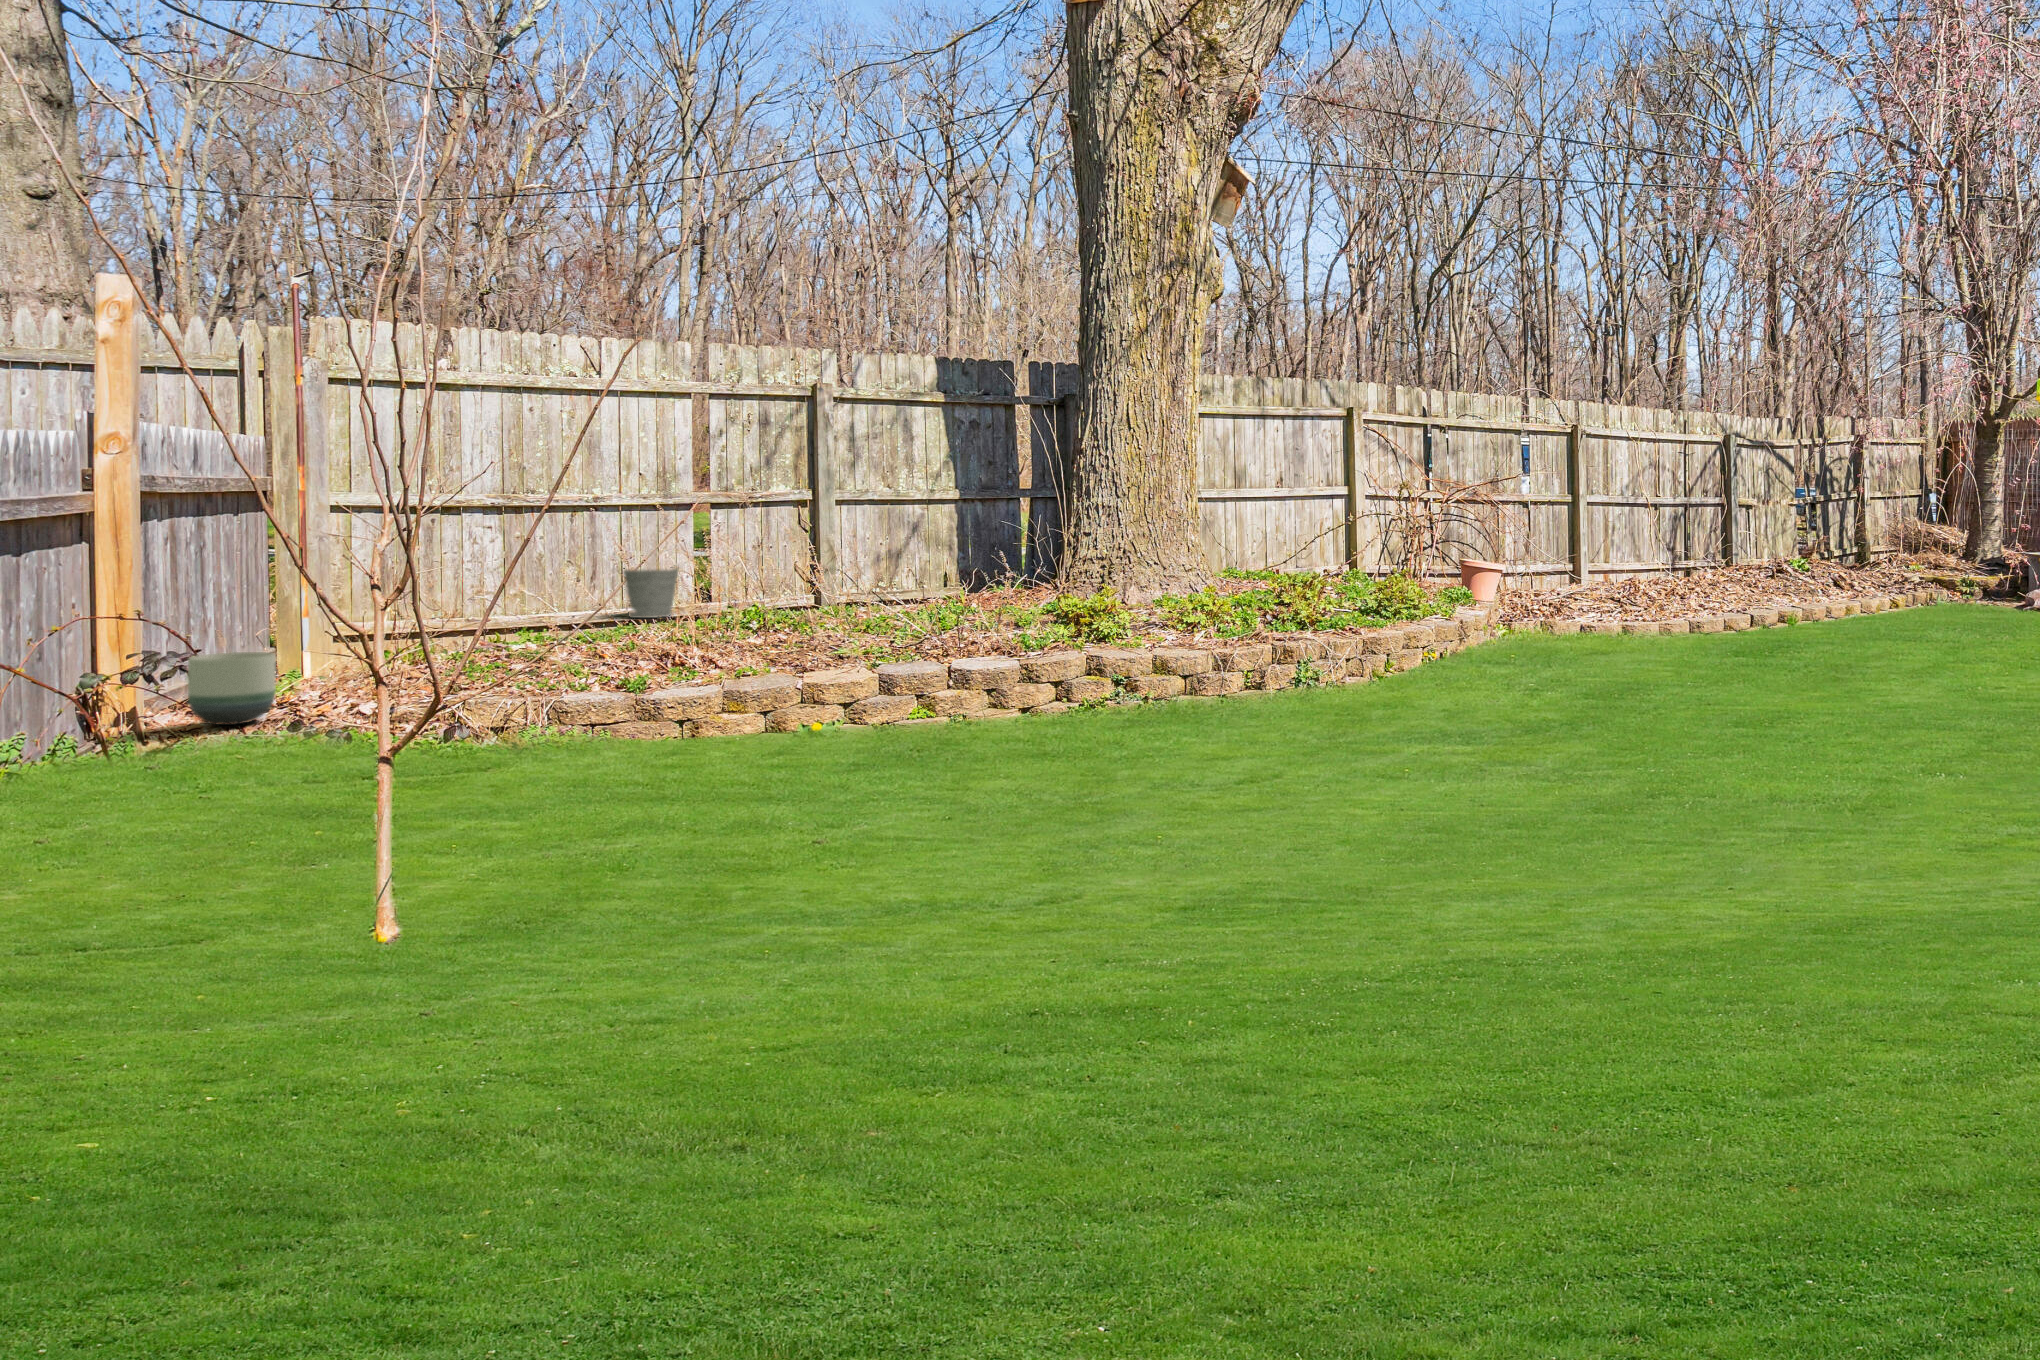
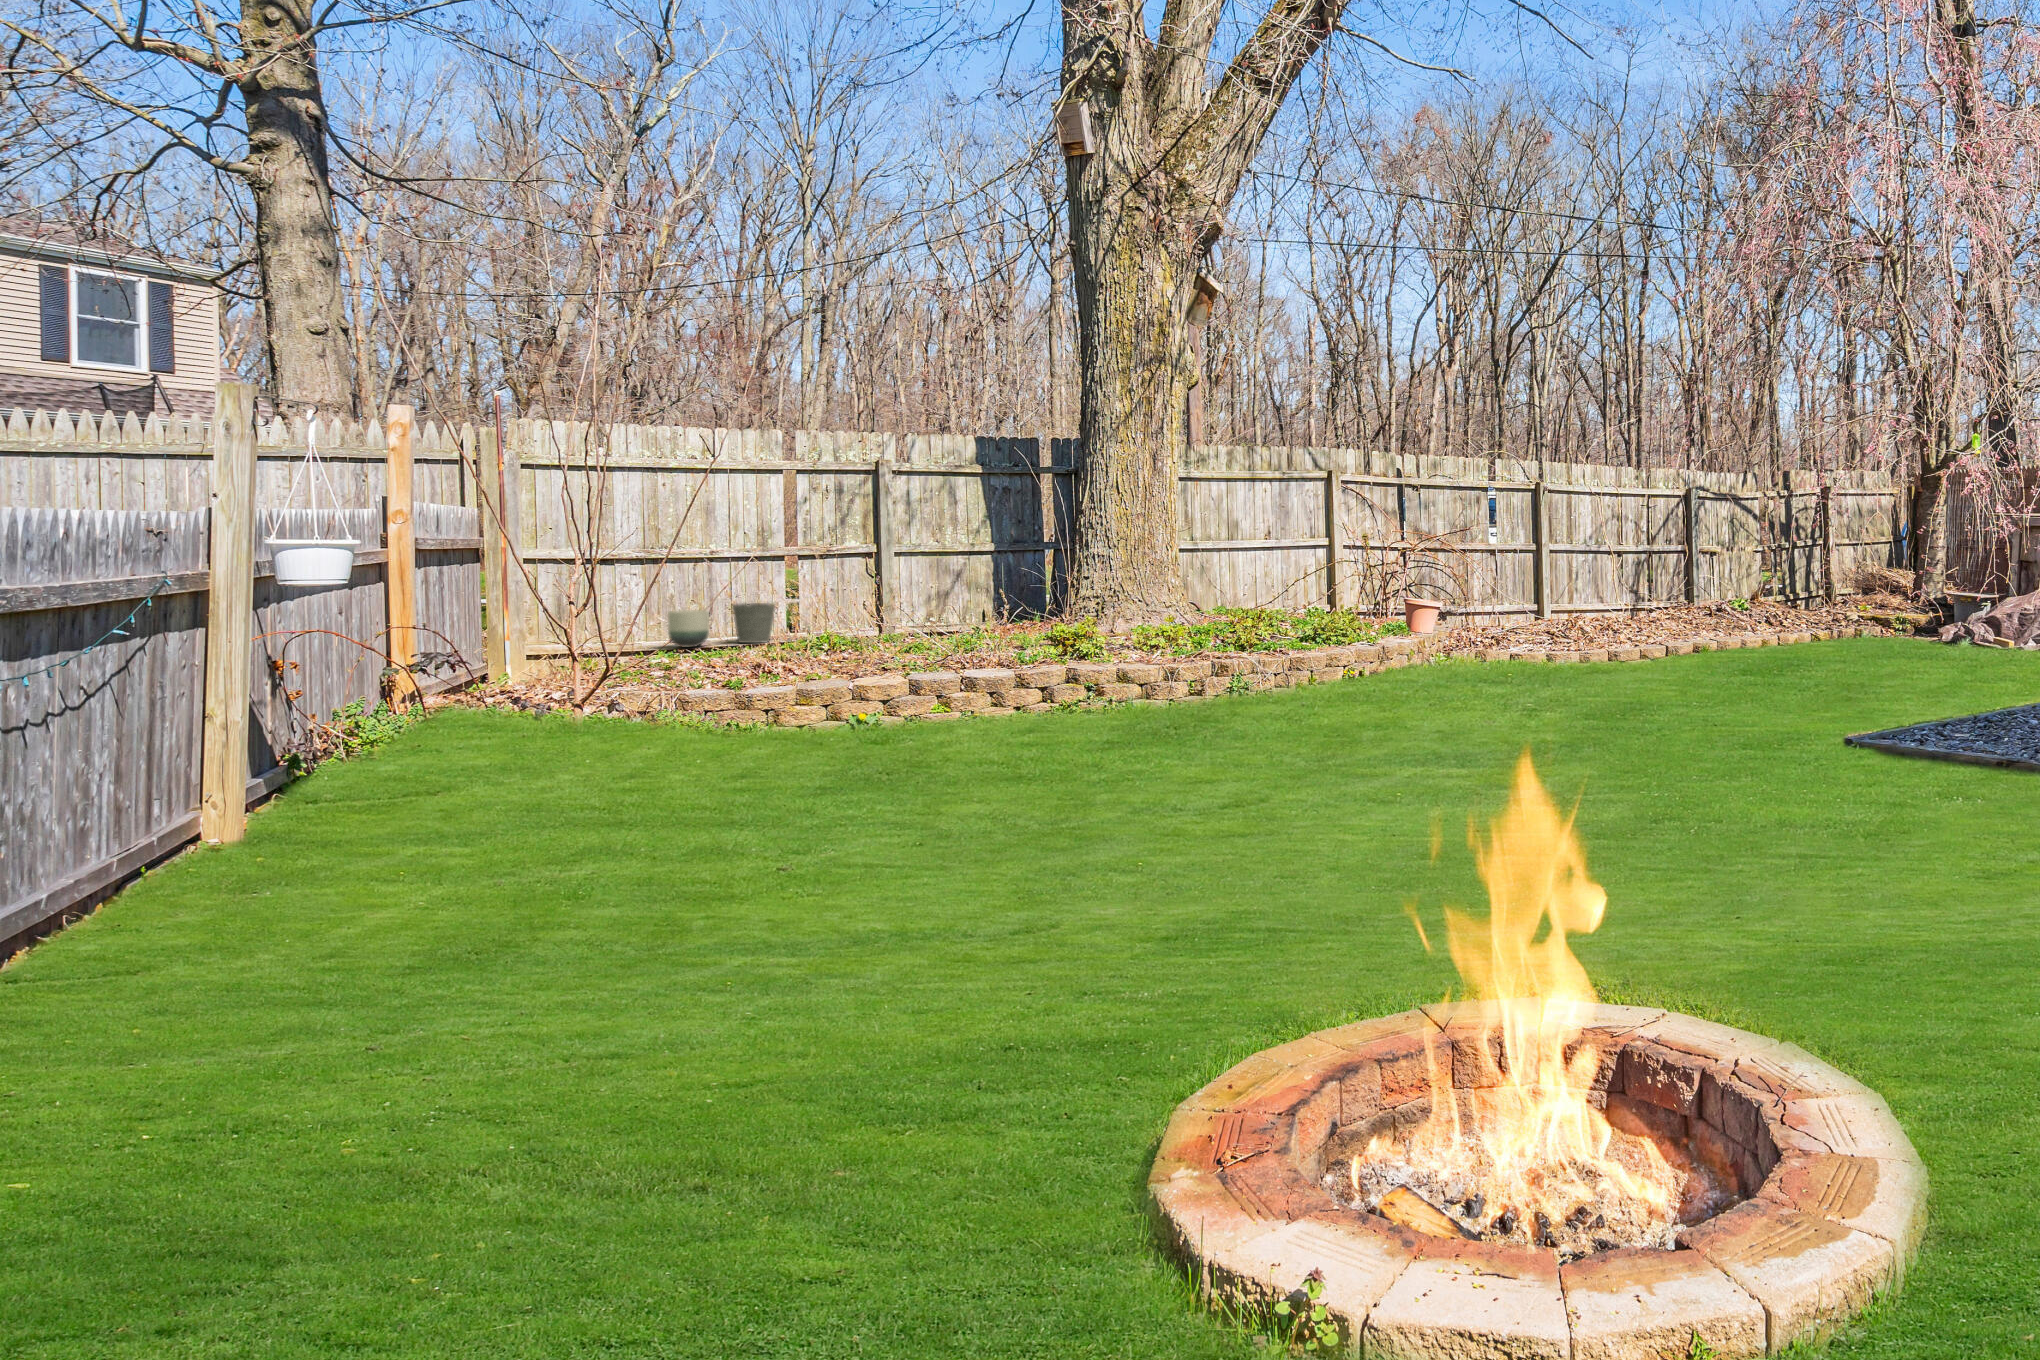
planter: present [188,652,276,725] -> present [668,610,709,648]

